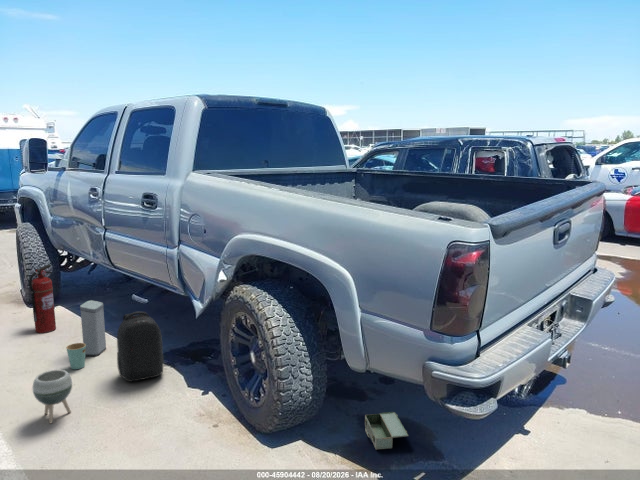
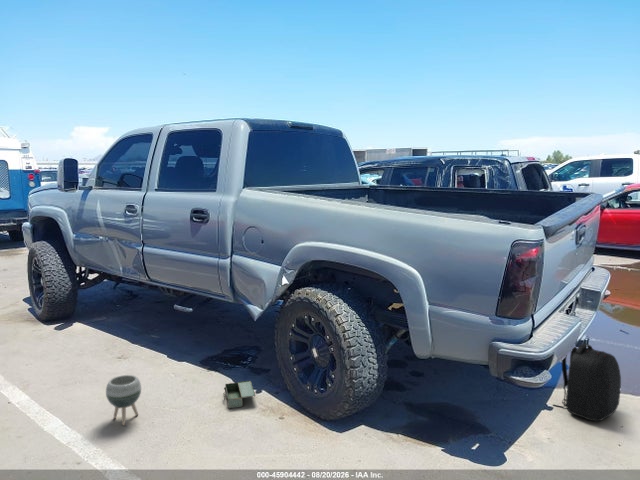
fire extinguisher: present [29,265,56,333] -> none [60,281,83,348]
trash can: present [66,300,106,369] -> none [113,313,143,379]
backpack: present [117,312,164,382] -> present [560,344,621,421]
toolbox: present [365,412,408,450] -> present [223,381,255,408]

